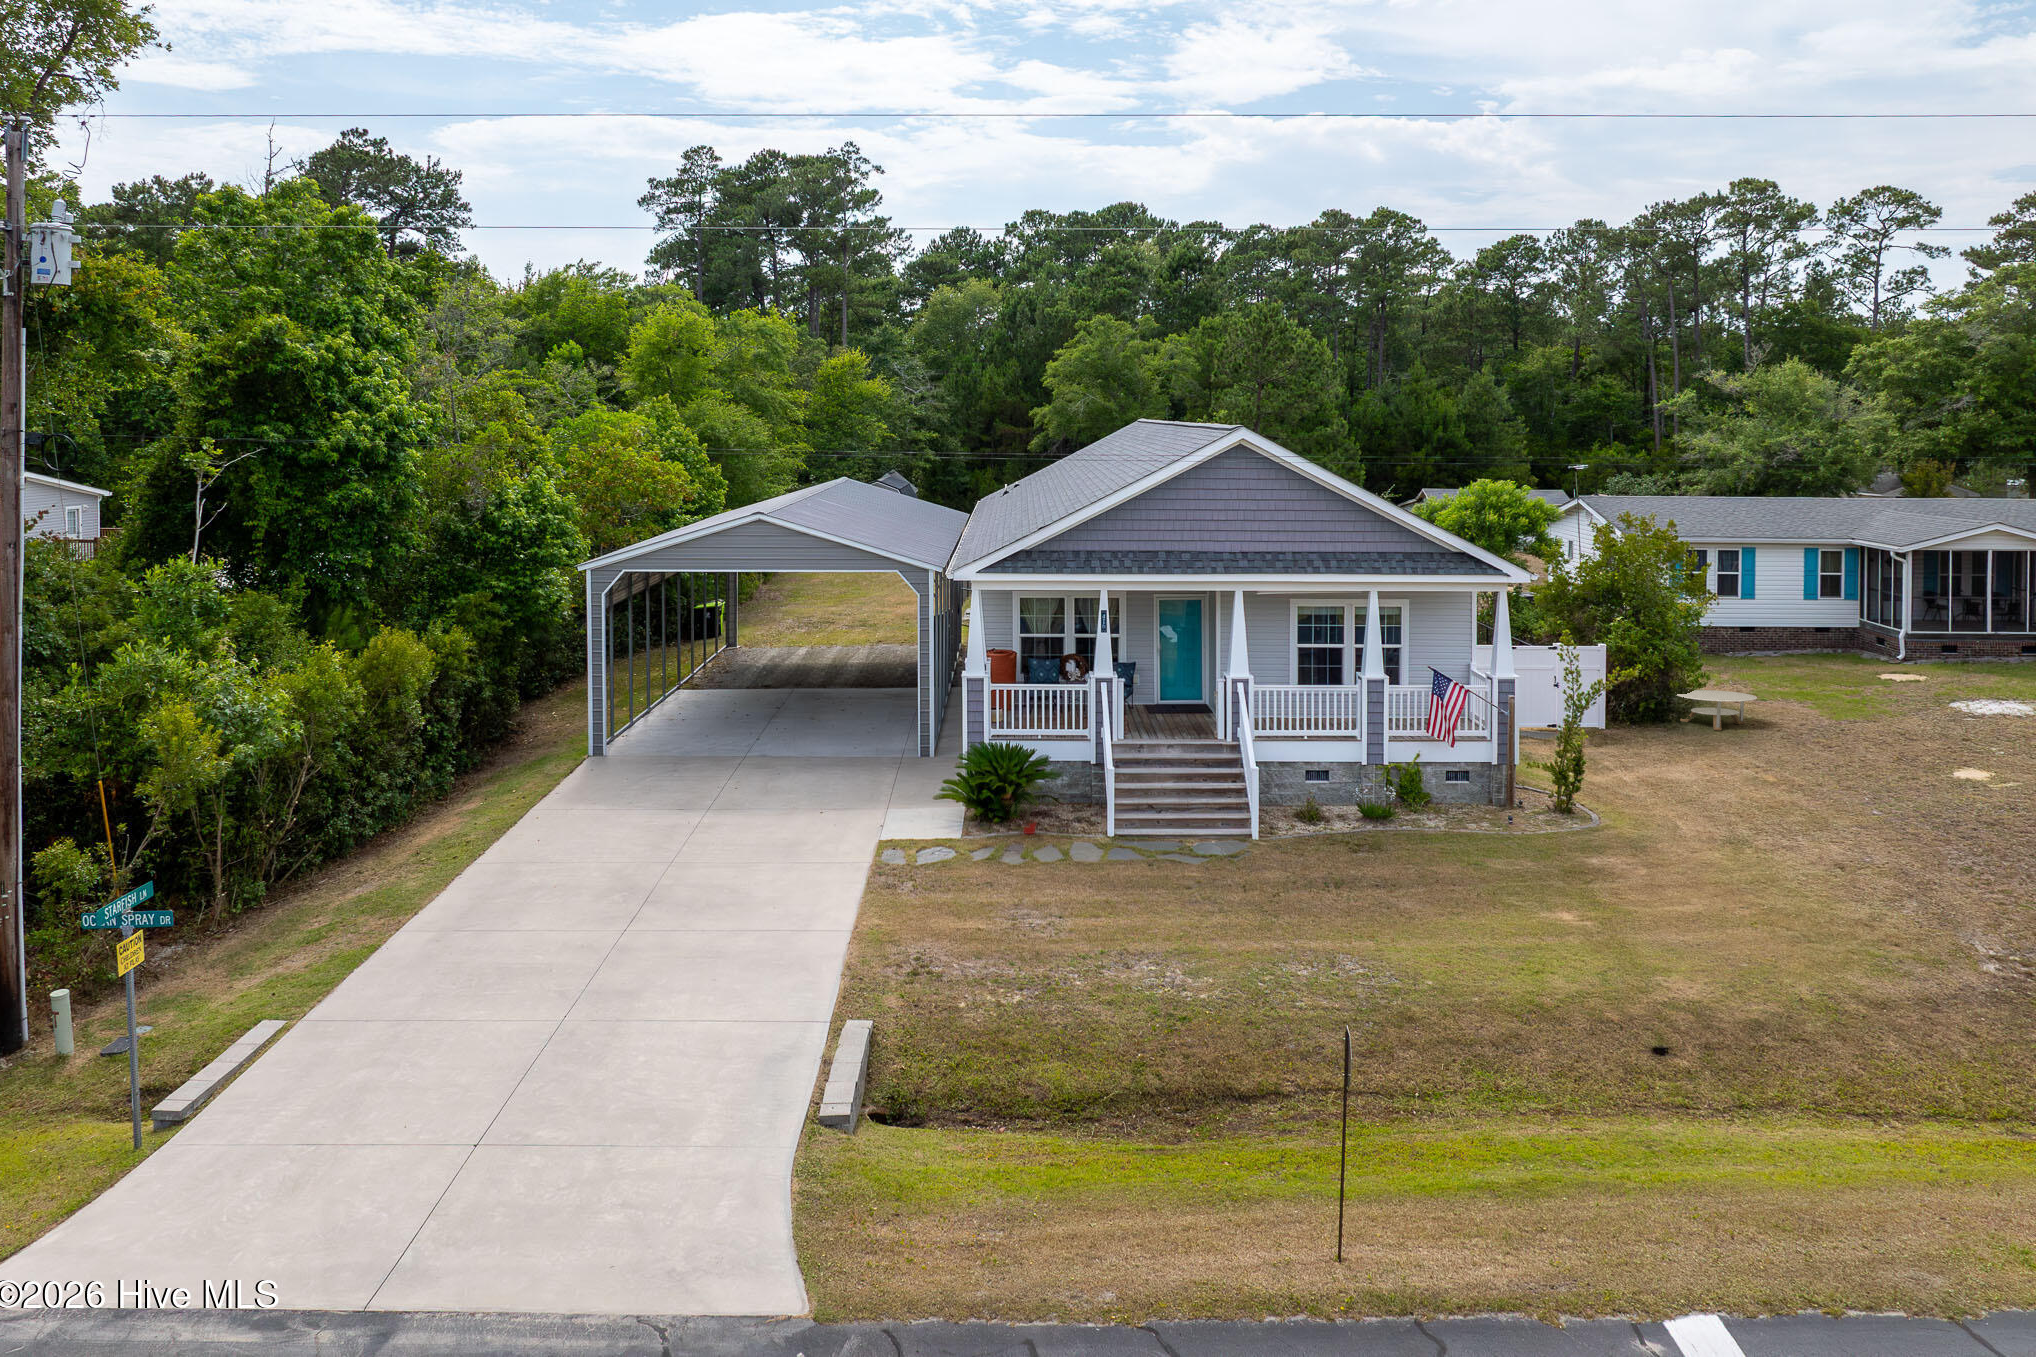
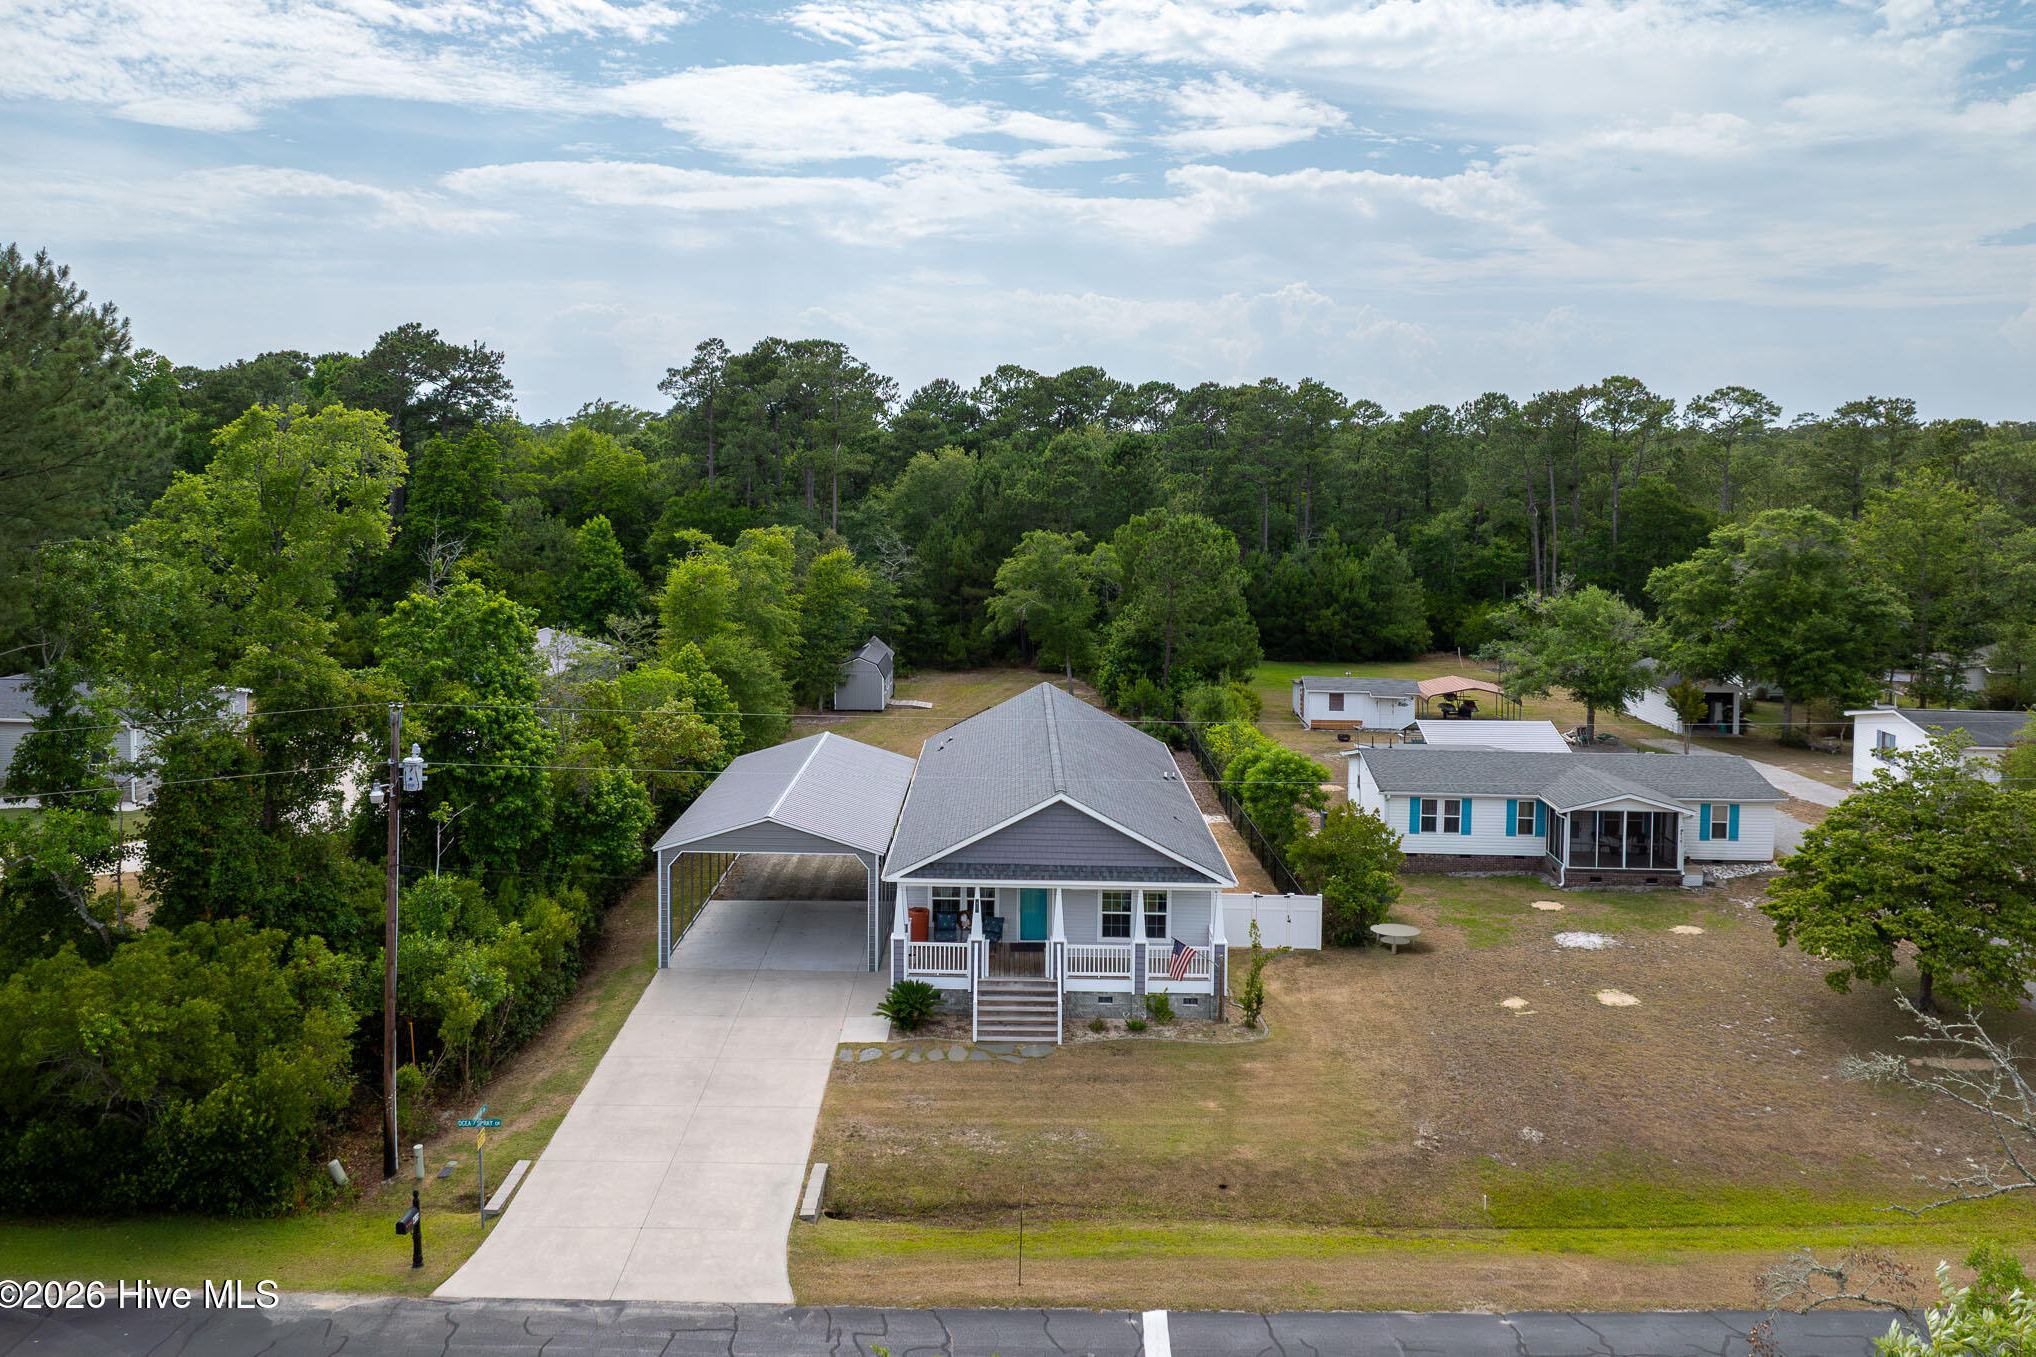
potted plant: present [1011,783,1054,834] -> none [913,1008,946,1039]

